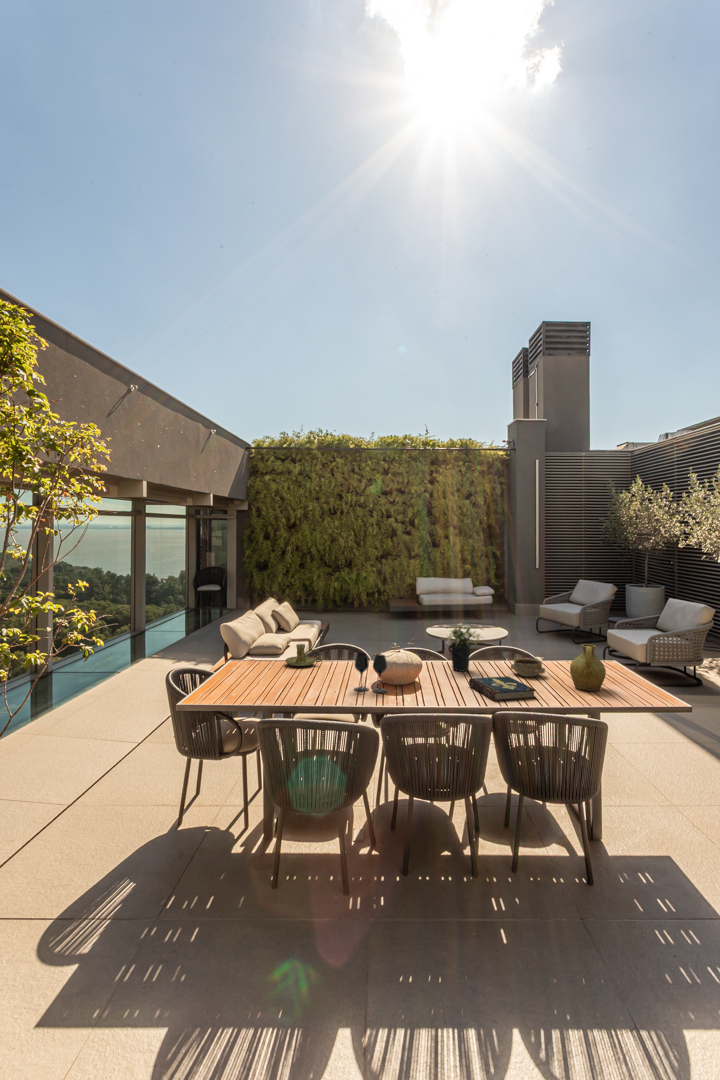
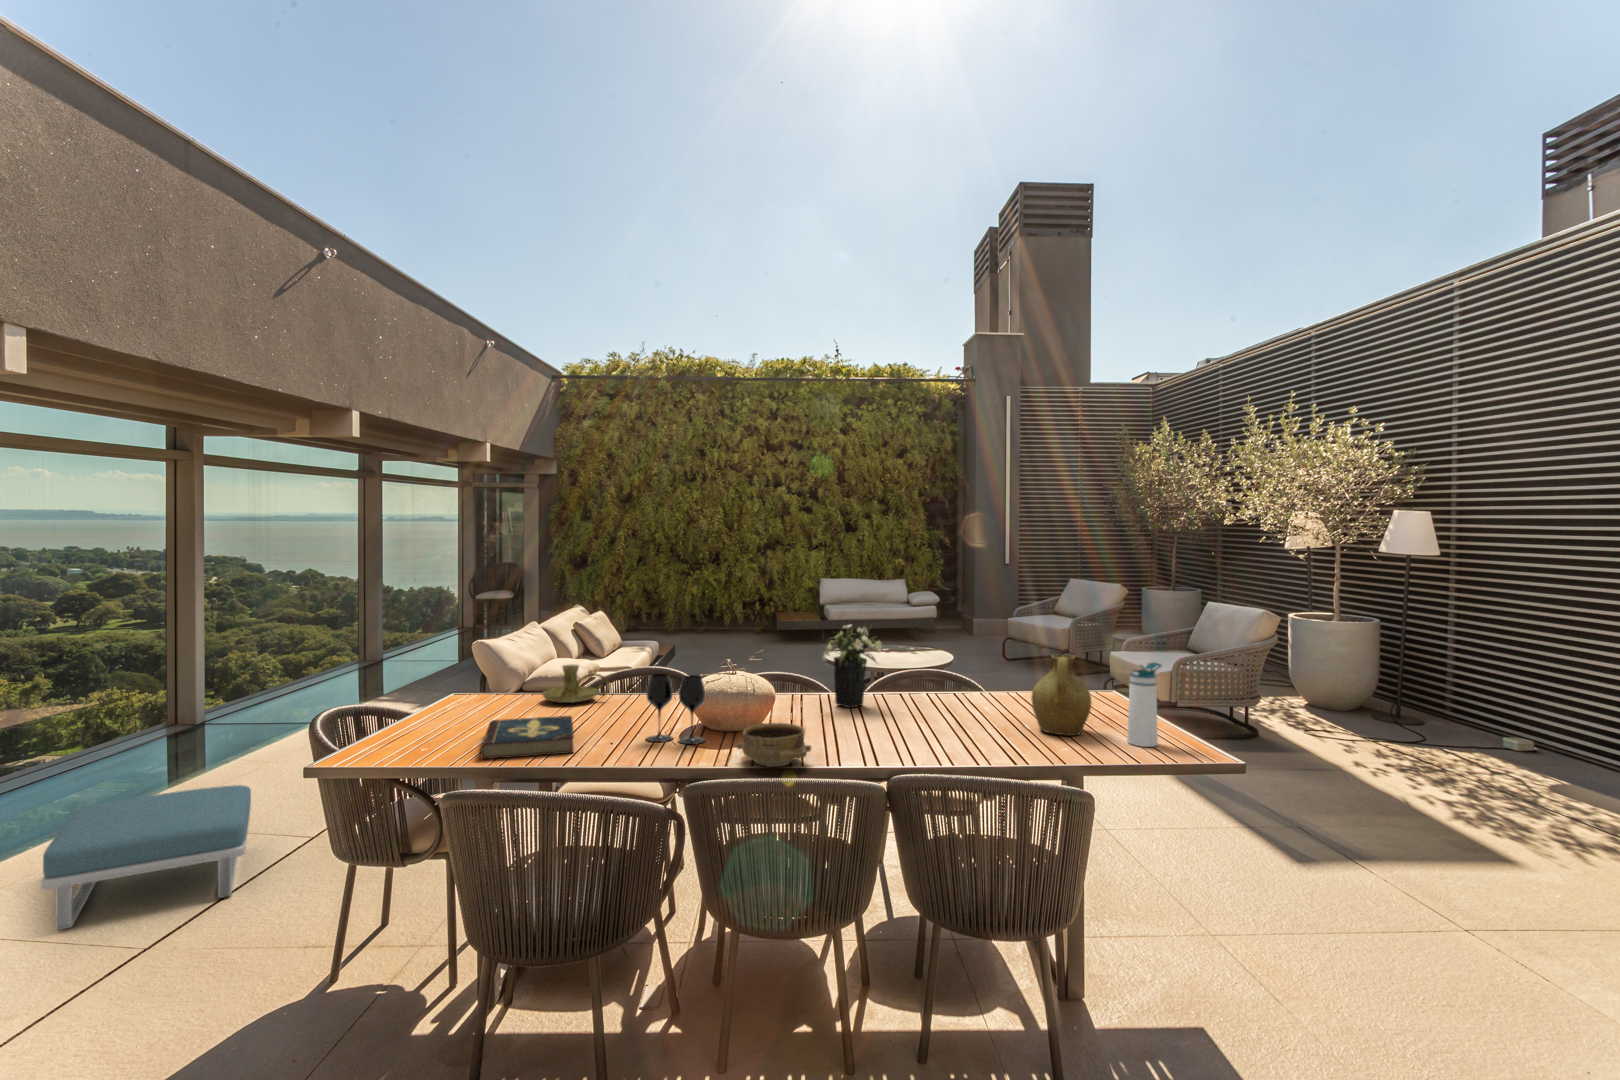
water bottle: none [627,651,647,699] -> present [1127,662,1161,747]
ceramic bowl: present [511,658,545,677] -> present [737,723,811,767]
book: present [469,676,536,701] -> present [480,716,574,759]
footstool: none [24,708,121,786] -> present [41,785,251,930]

